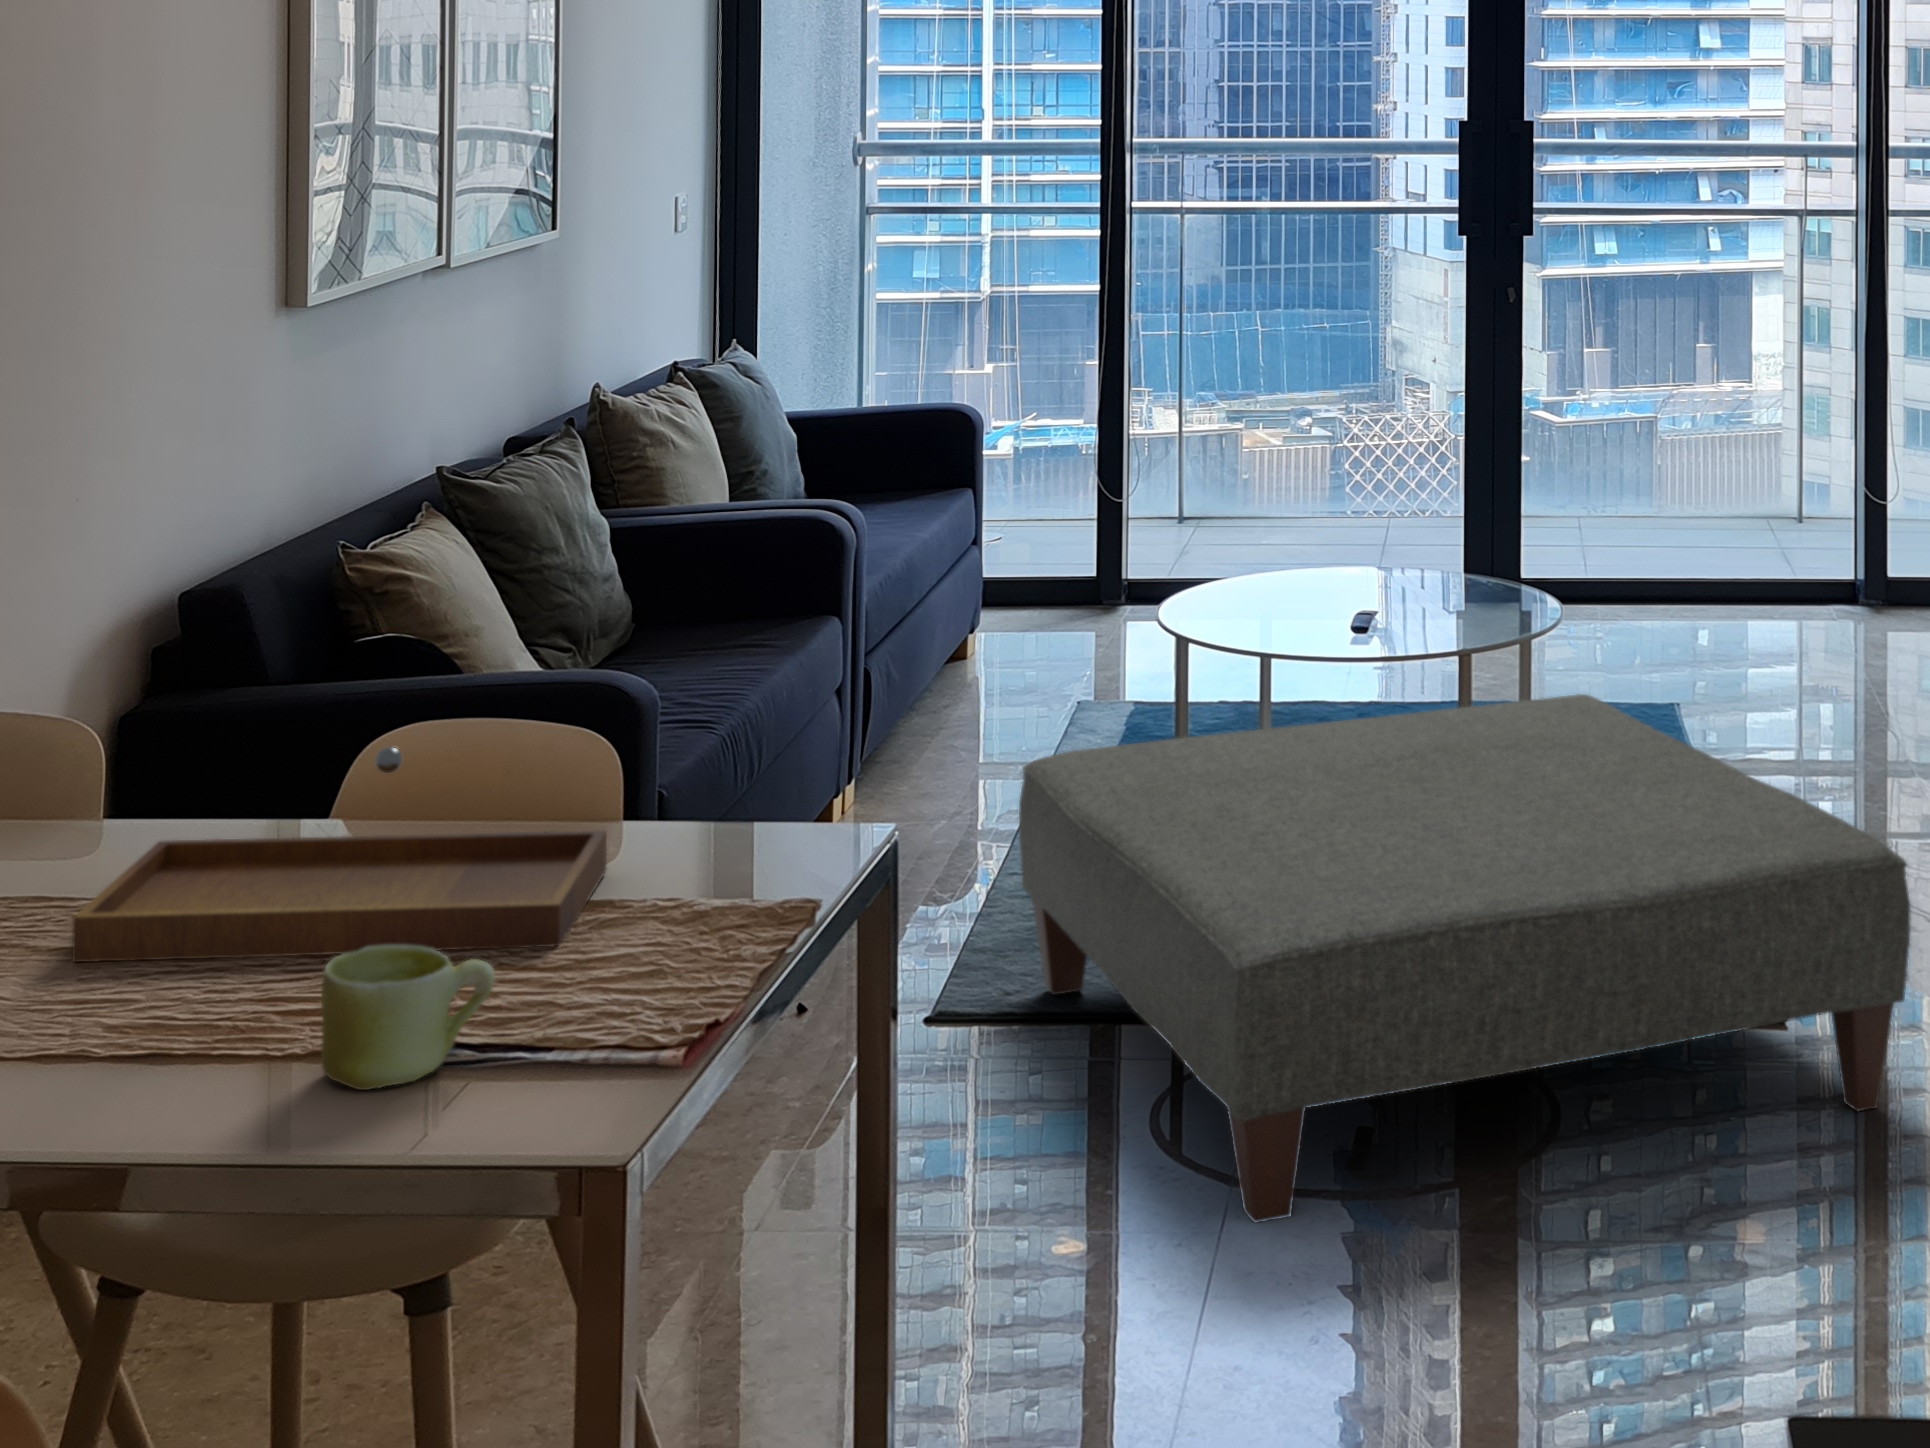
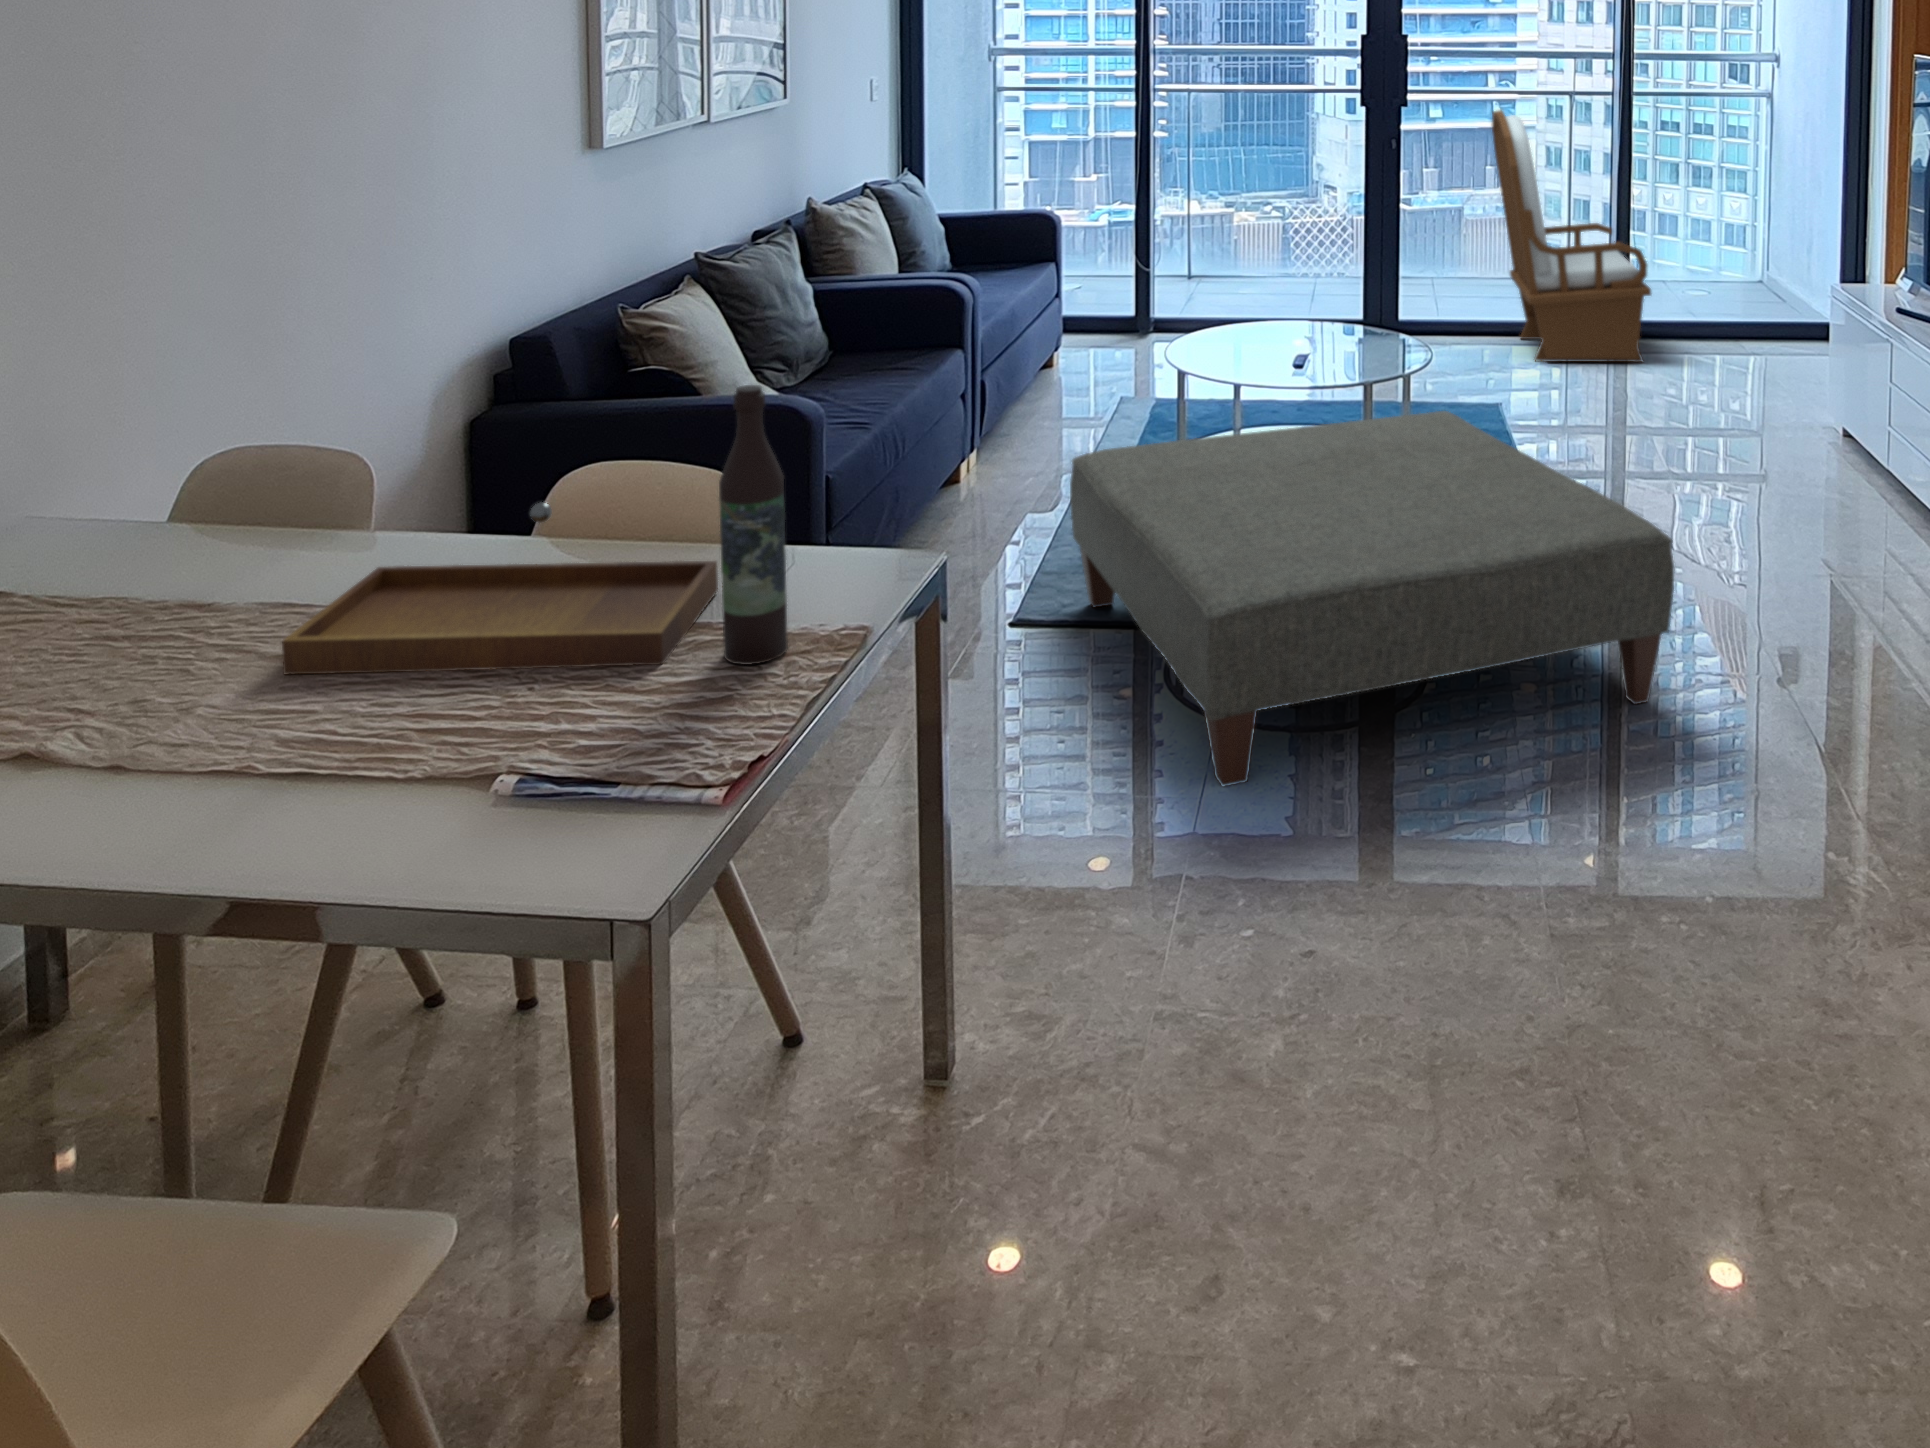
armchair: none [1665,240,1918,641] -> present [1492,110,1651,362]
wine bottle: none [637,583,718,944] -> present [719,385,788,665]
mug: present [321,945,495,1090] -> none [423,692,574,820]

